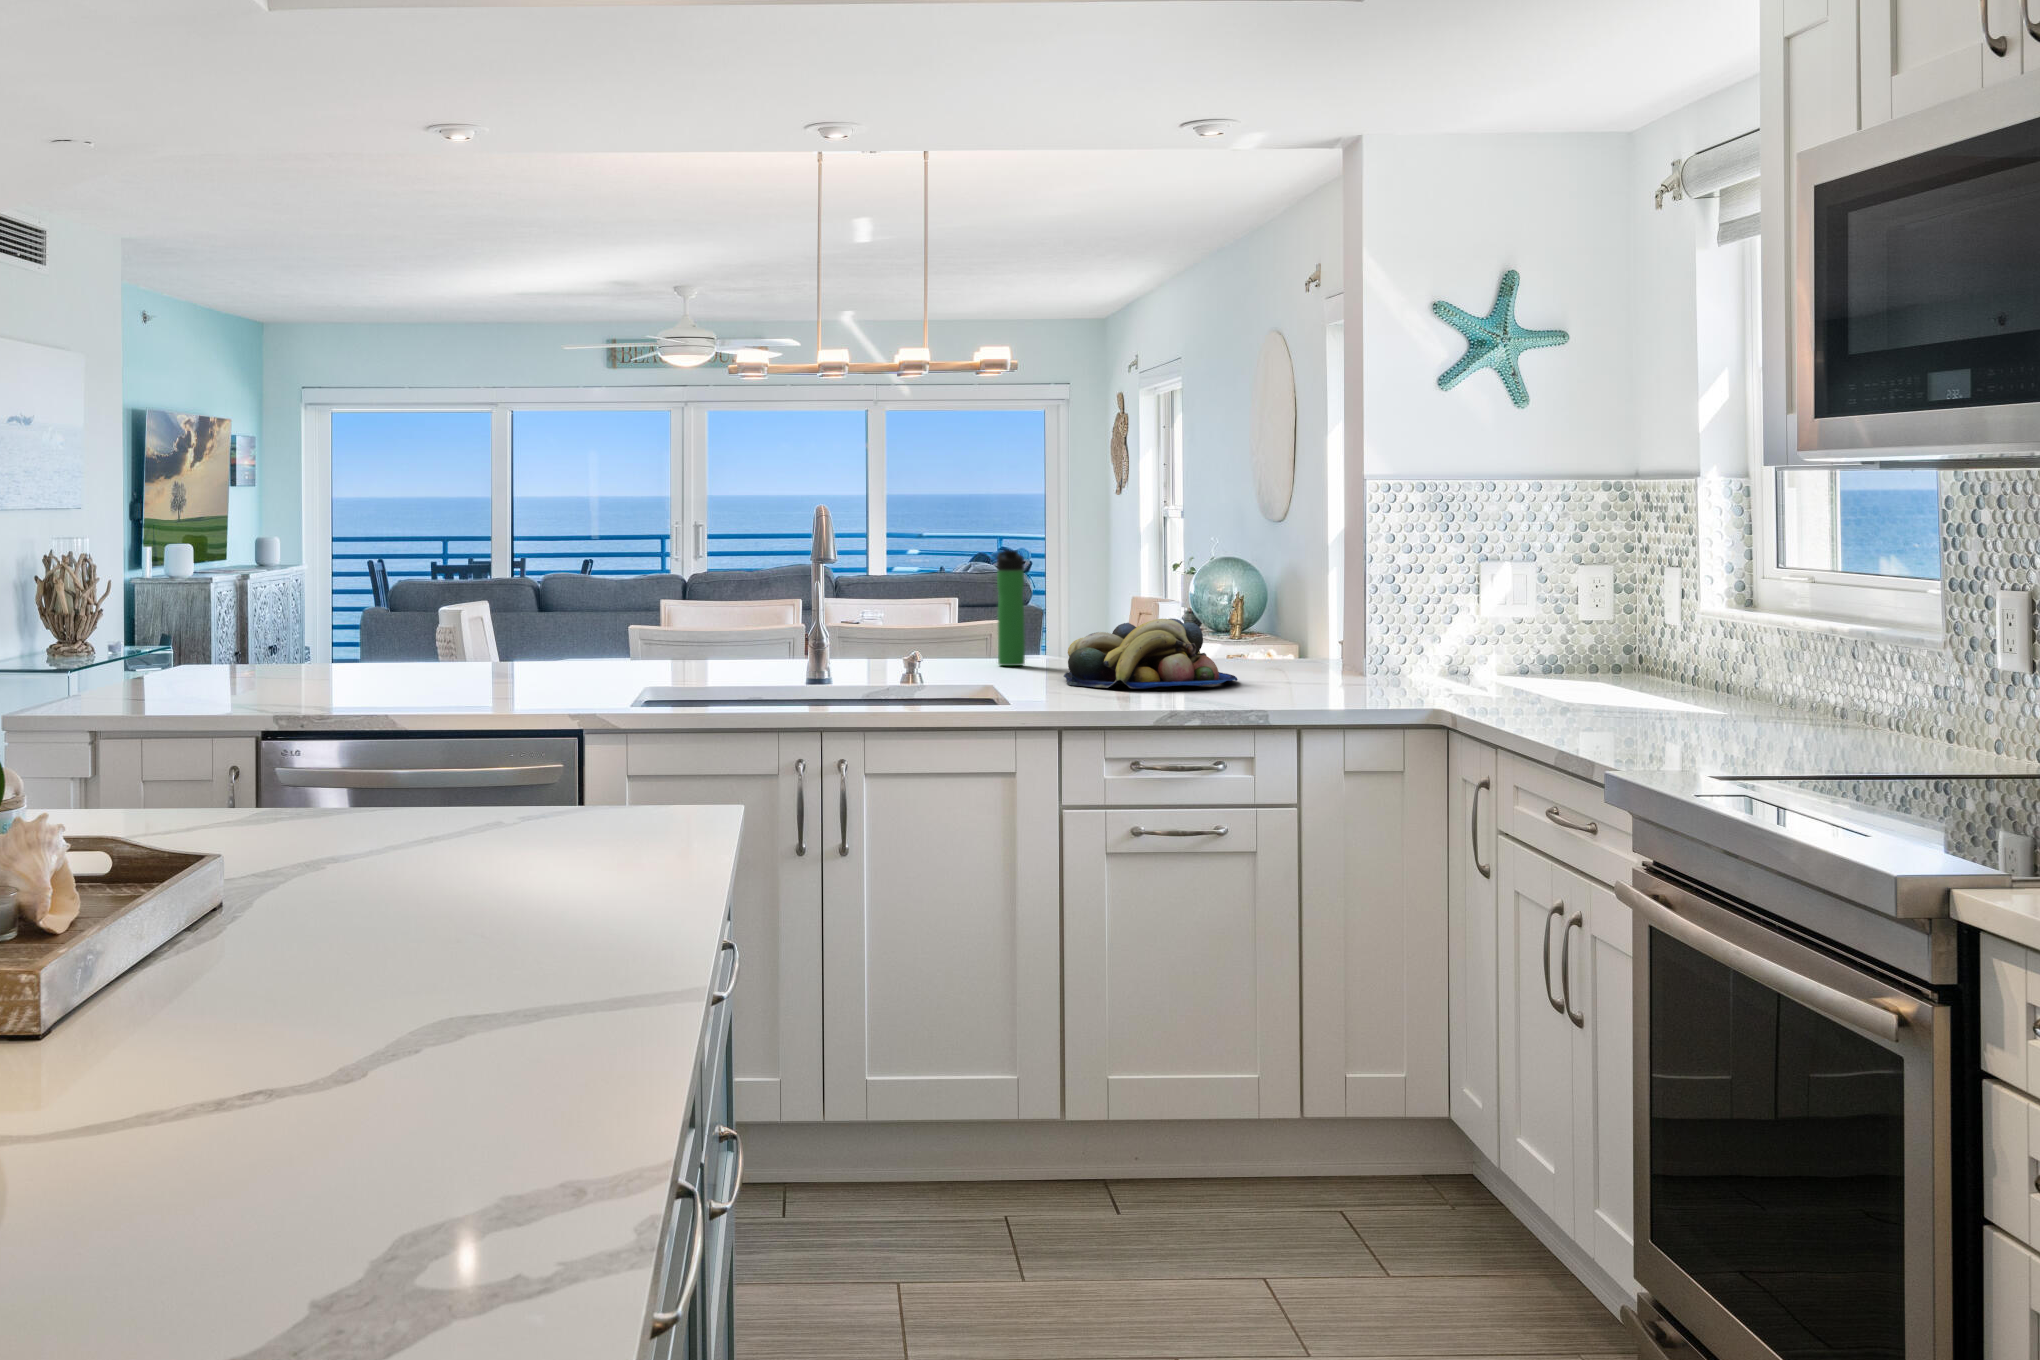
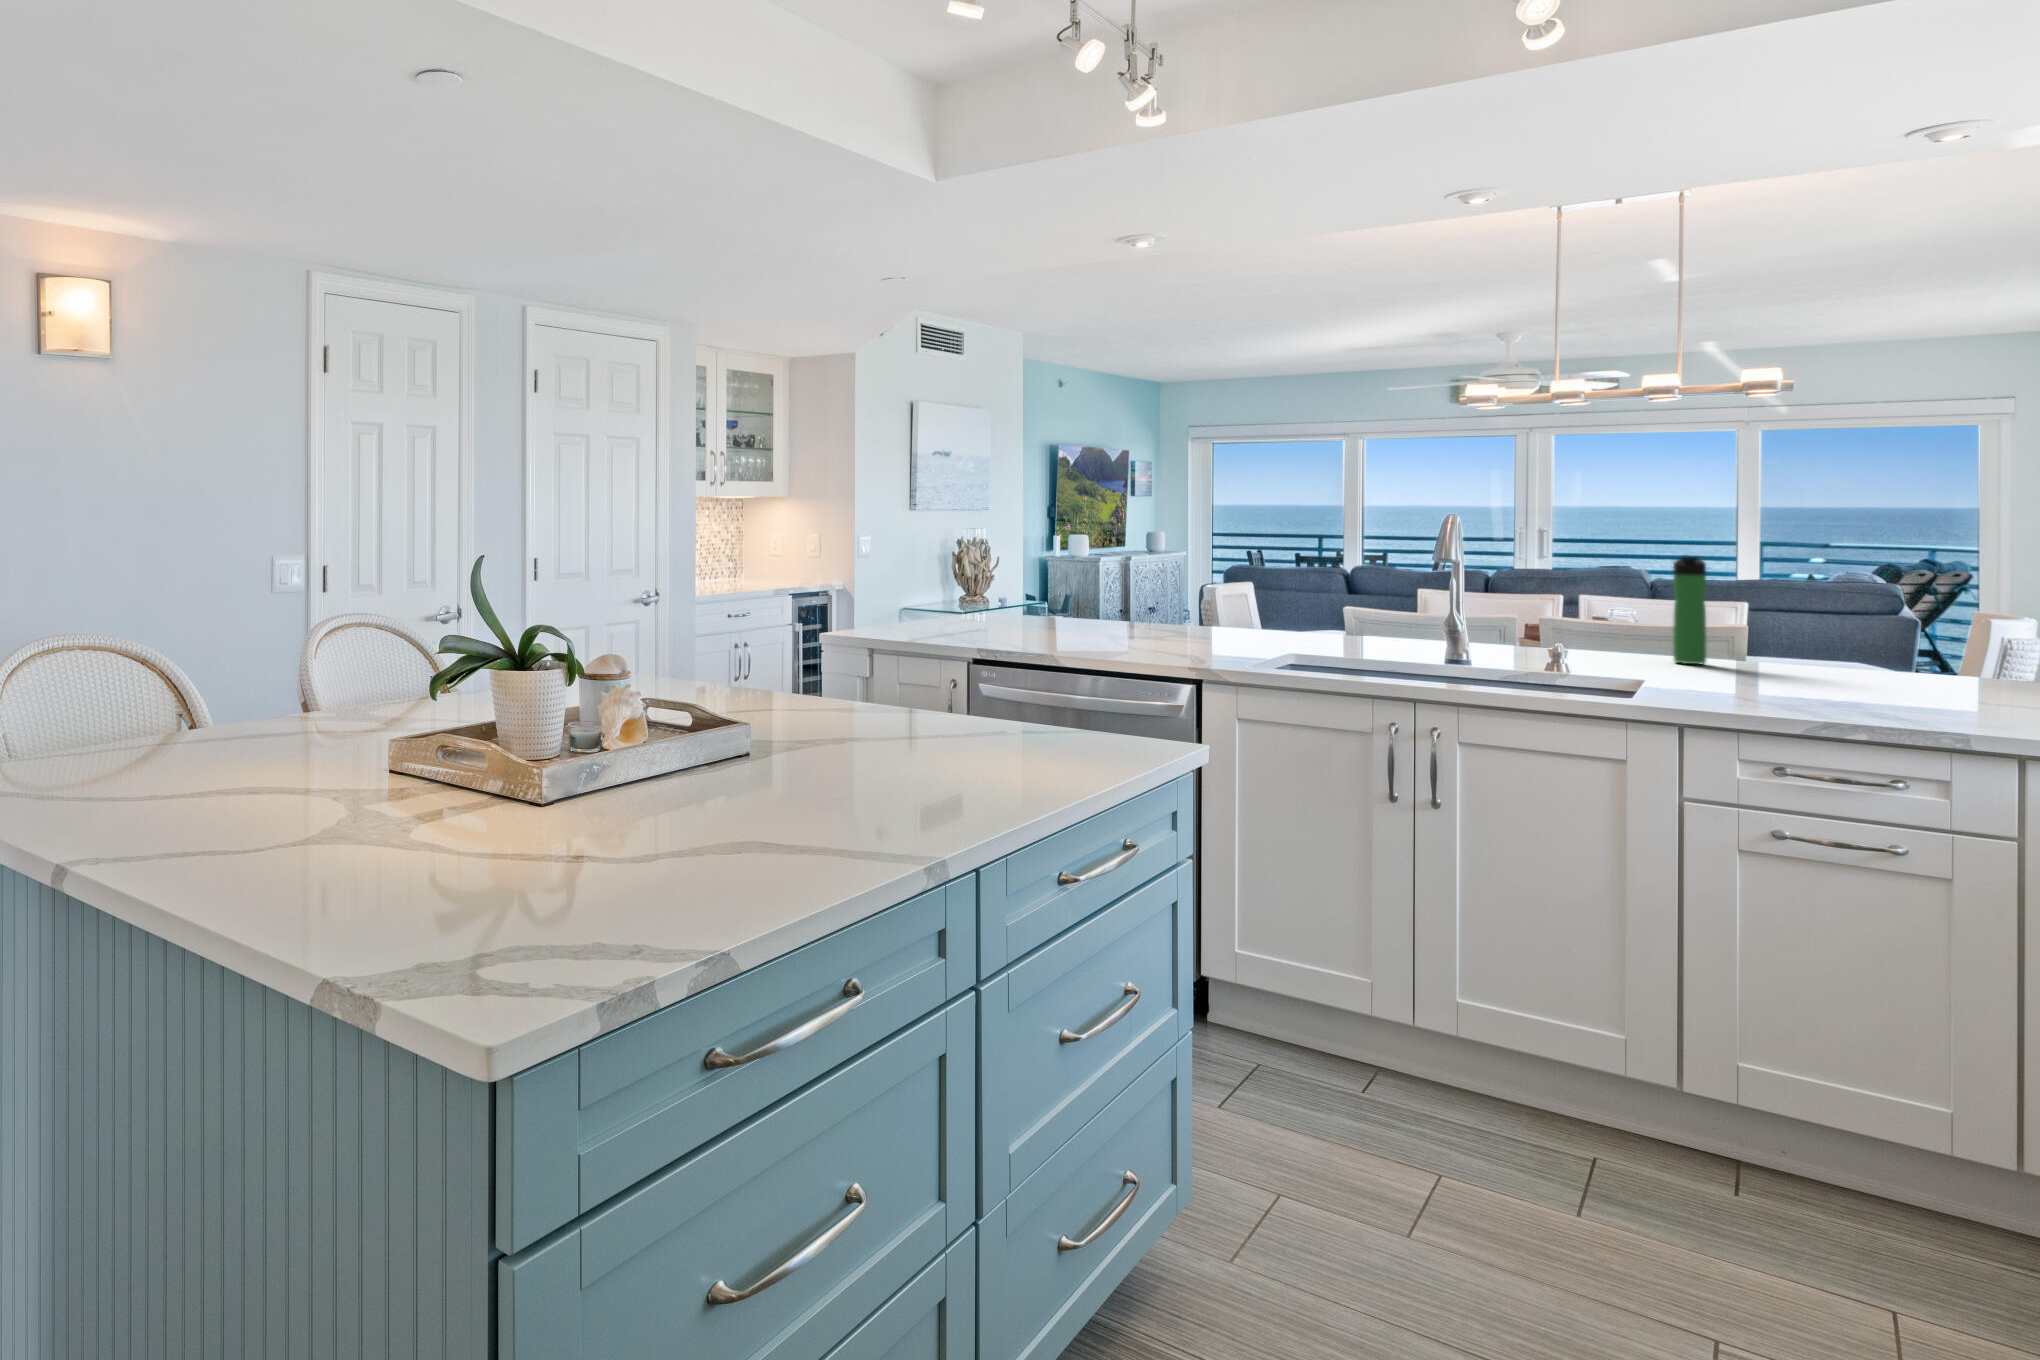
fruit bowl: present [1064,618,1238,688] -> none [1726,630,1968,701]

